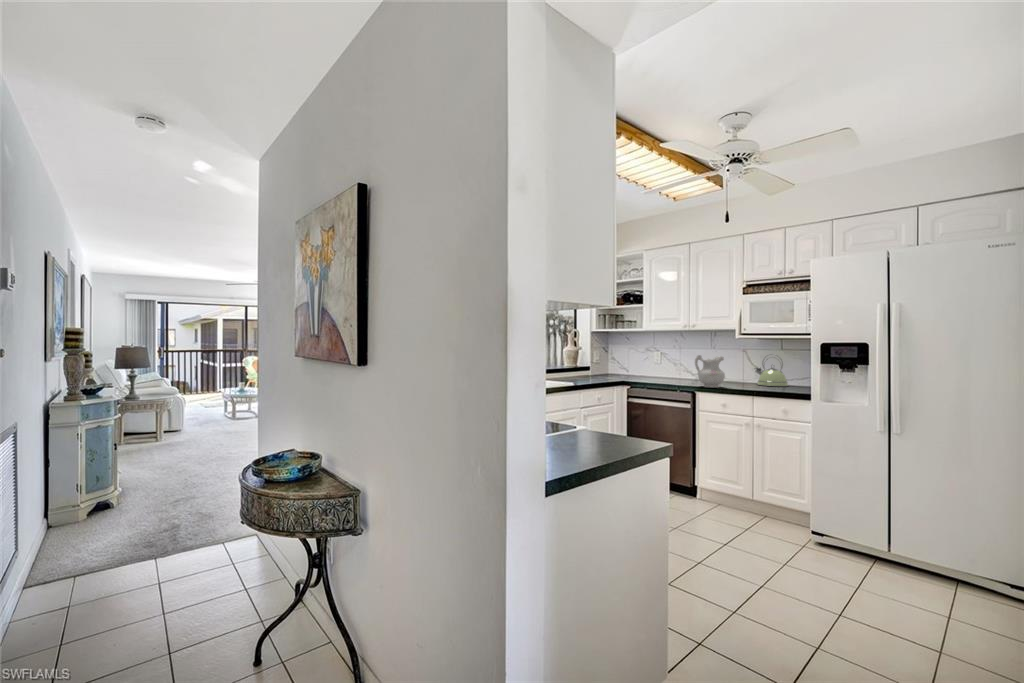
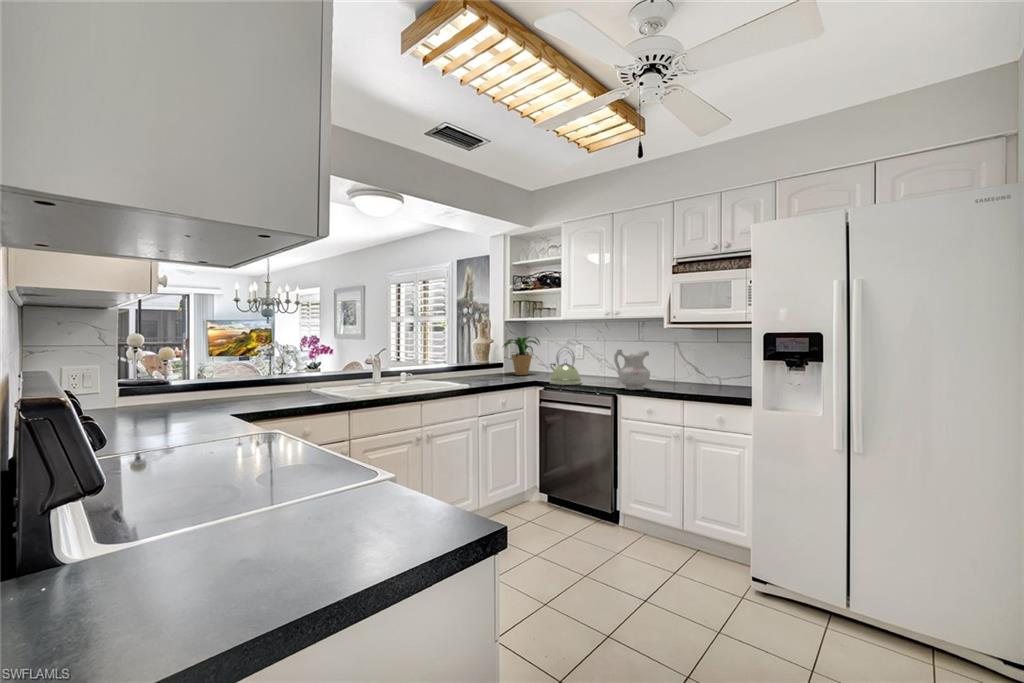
potted plant: none [591,344,624,376] -> present [504,337,540,375]
kettle: present [755,358,788,386] -> present [550,349,581,385]

